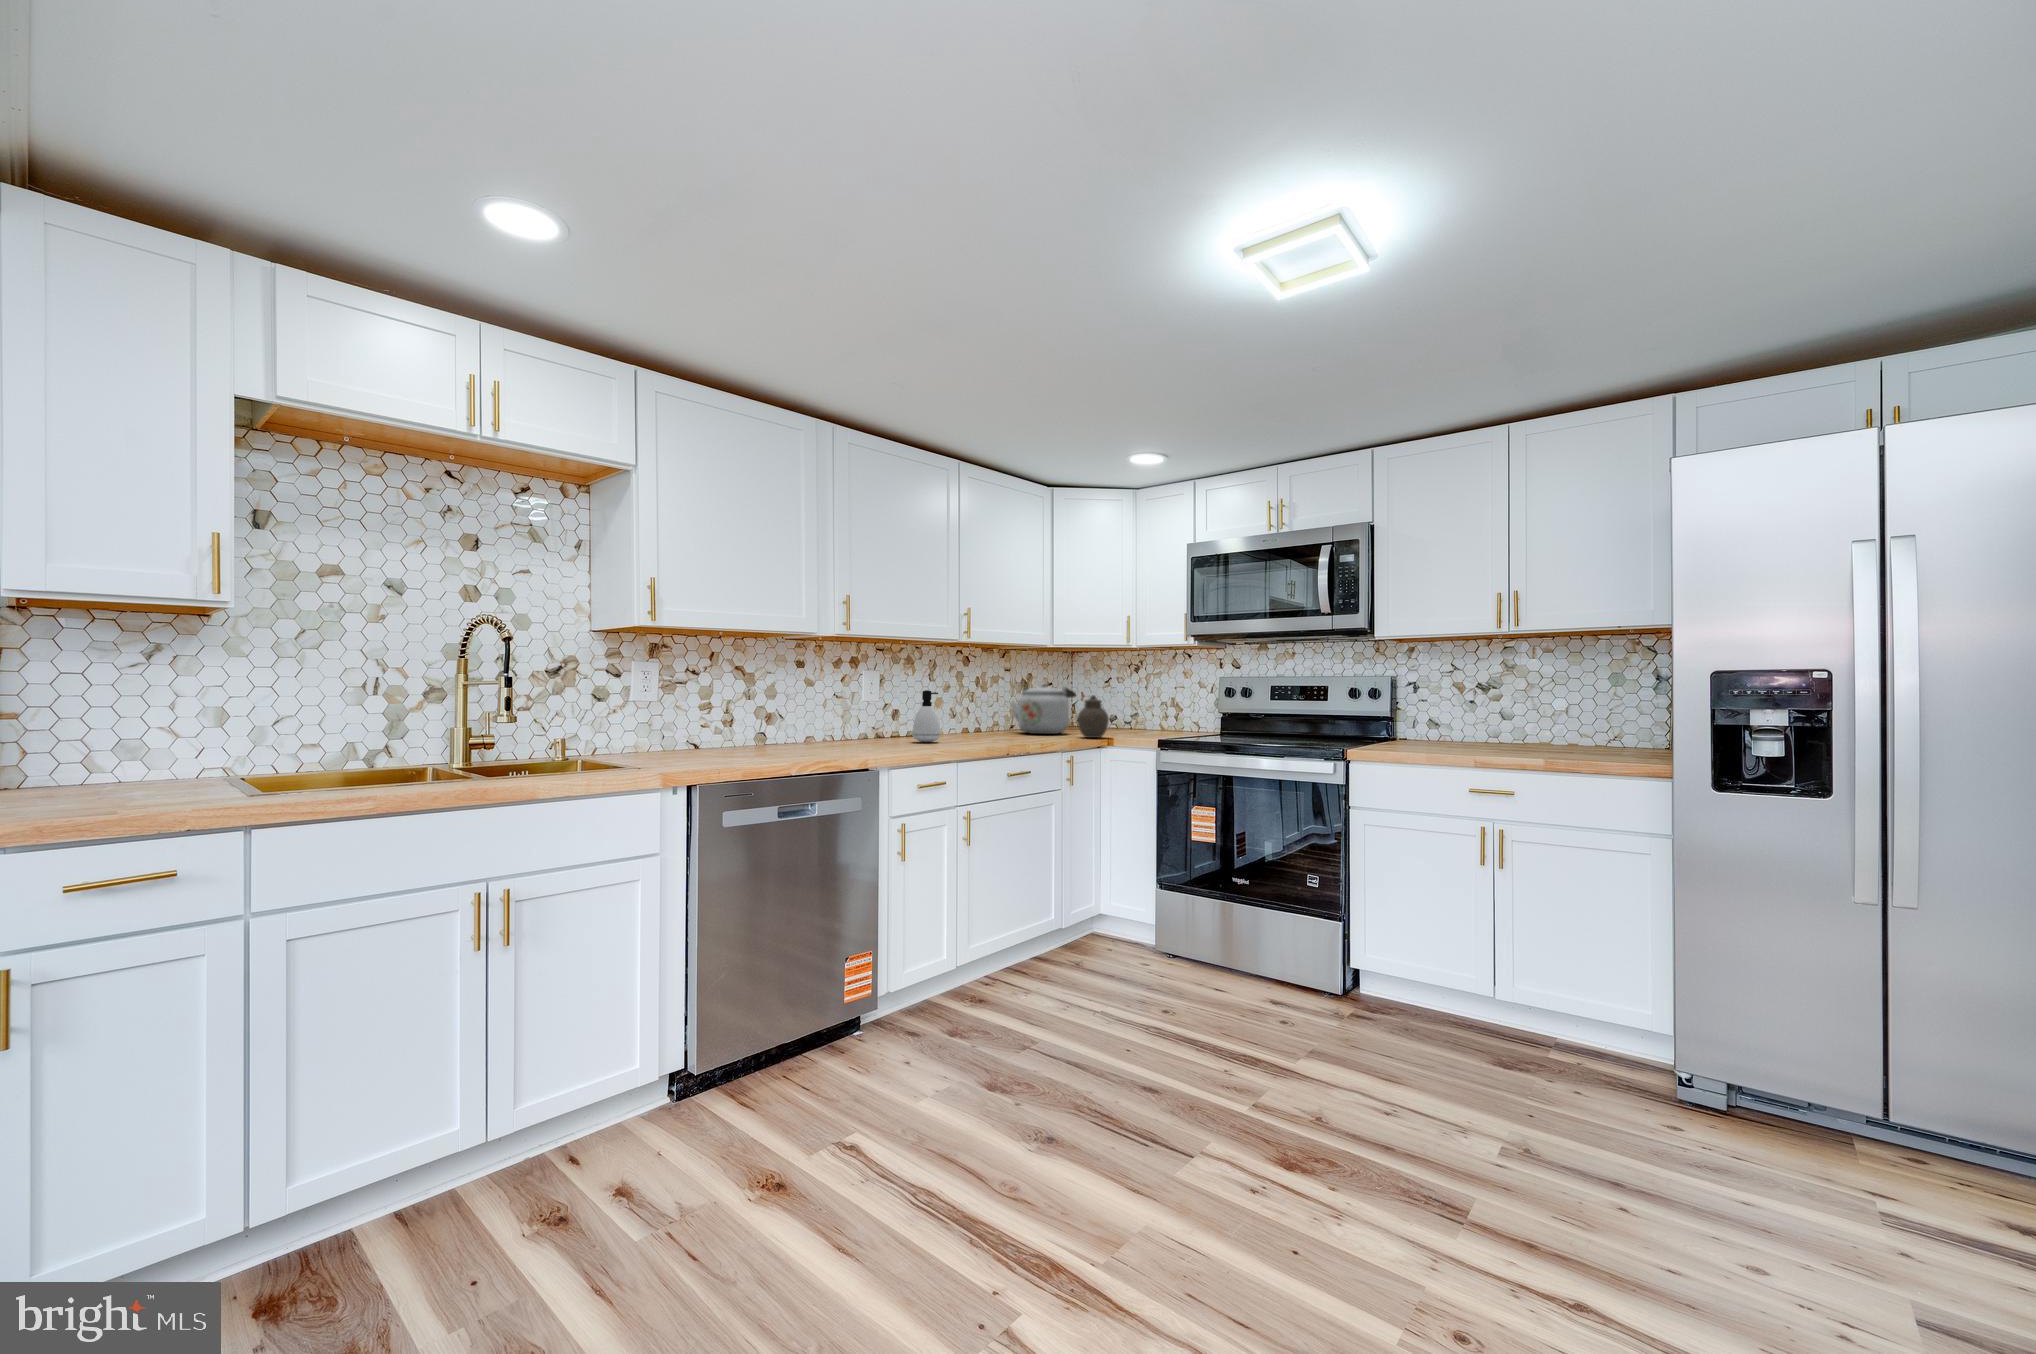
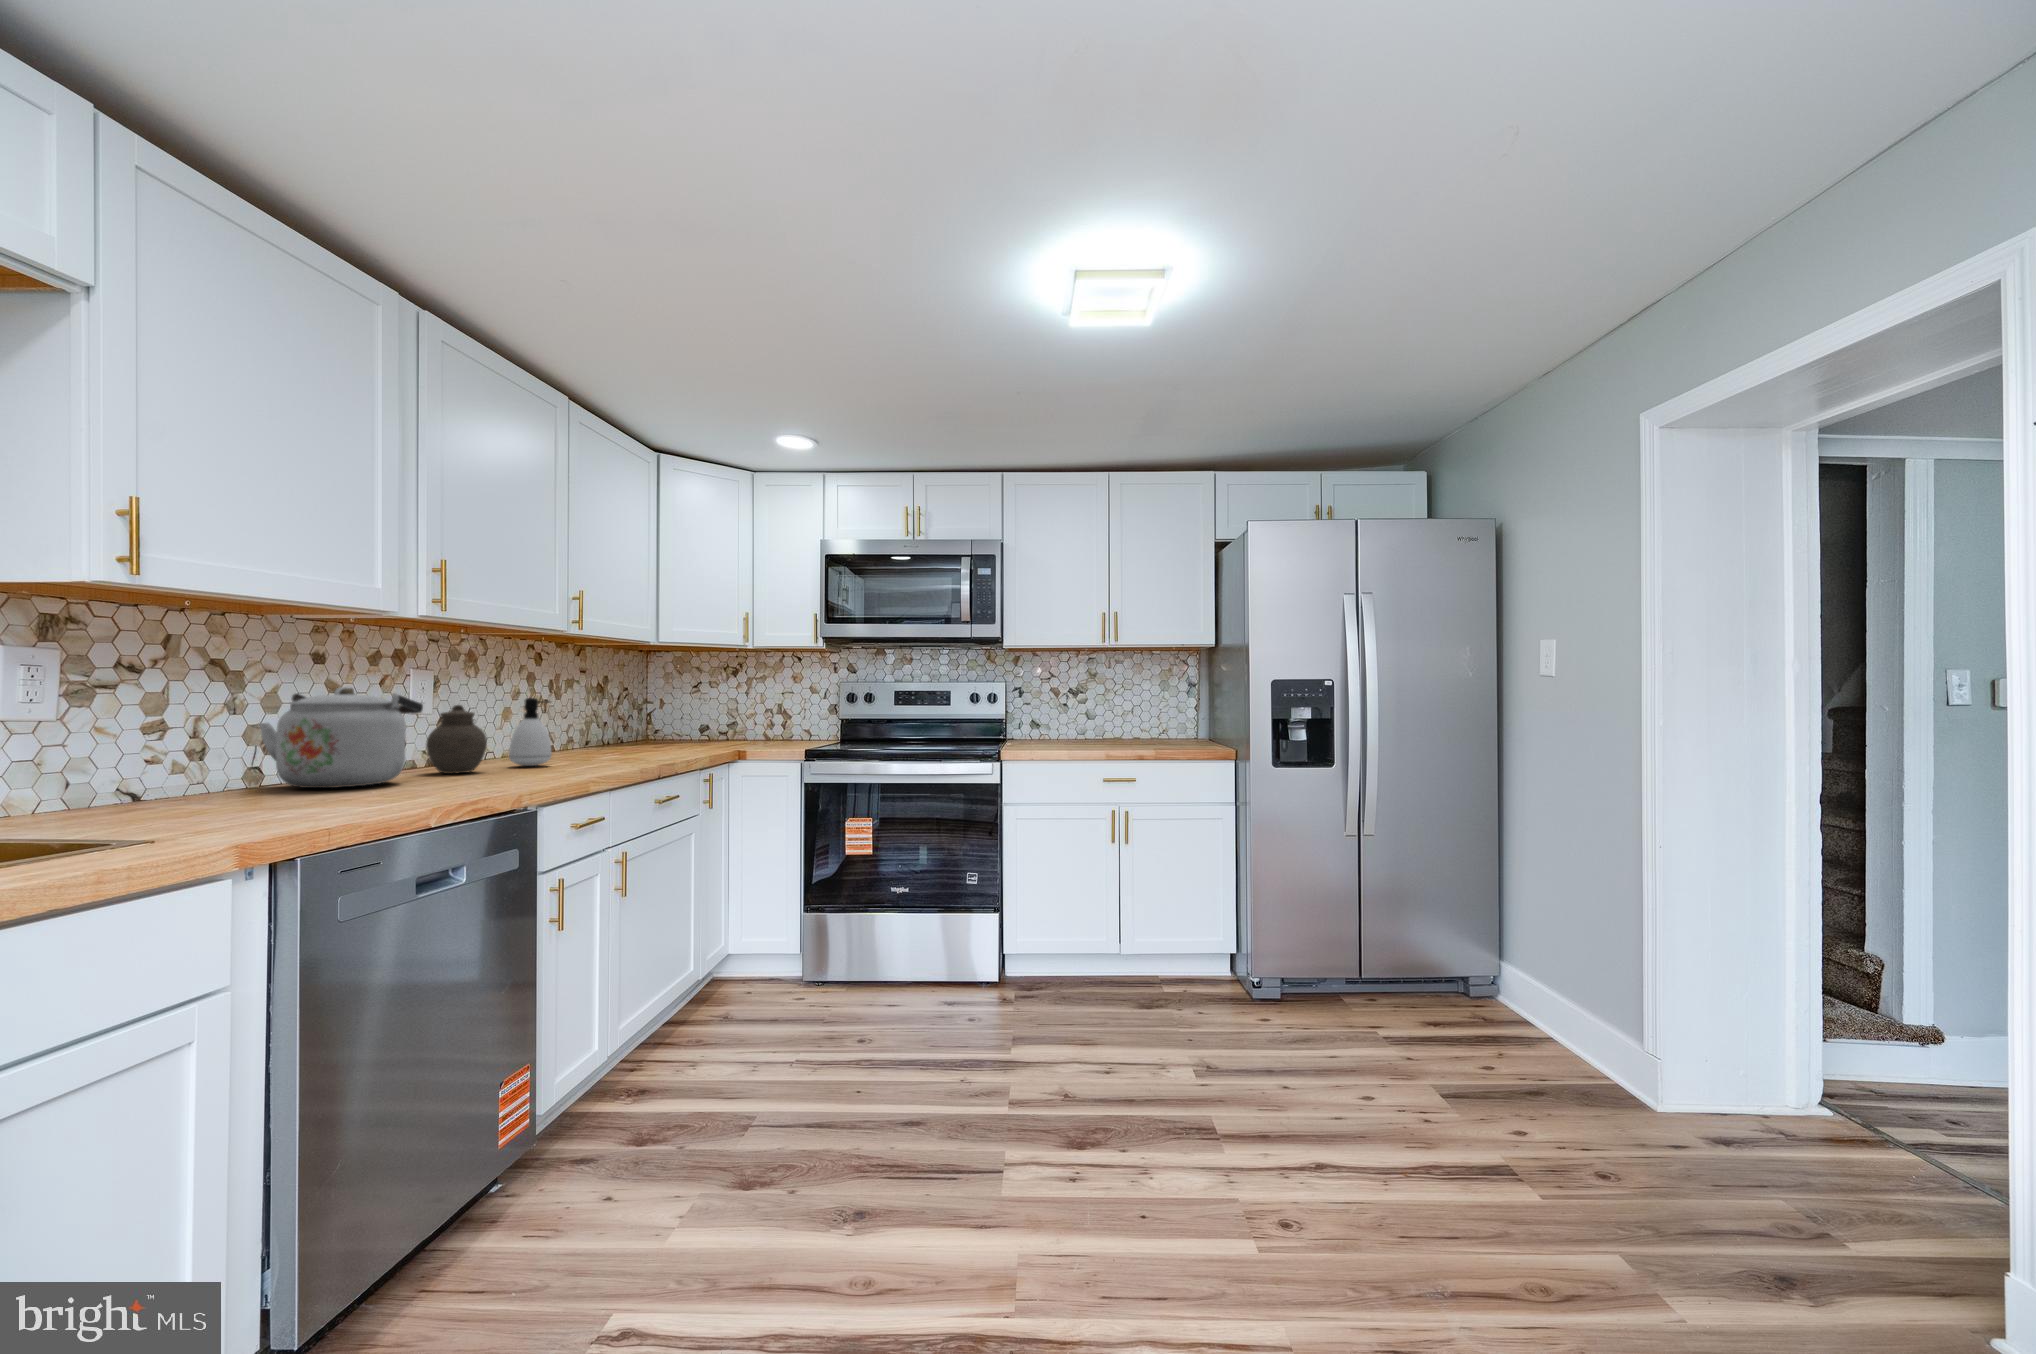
kettle: present [1011,684,1076,734] -> present [259,687,423,788]
jar: present [1077,695,1109,738] -> present [426,705,487,774]

